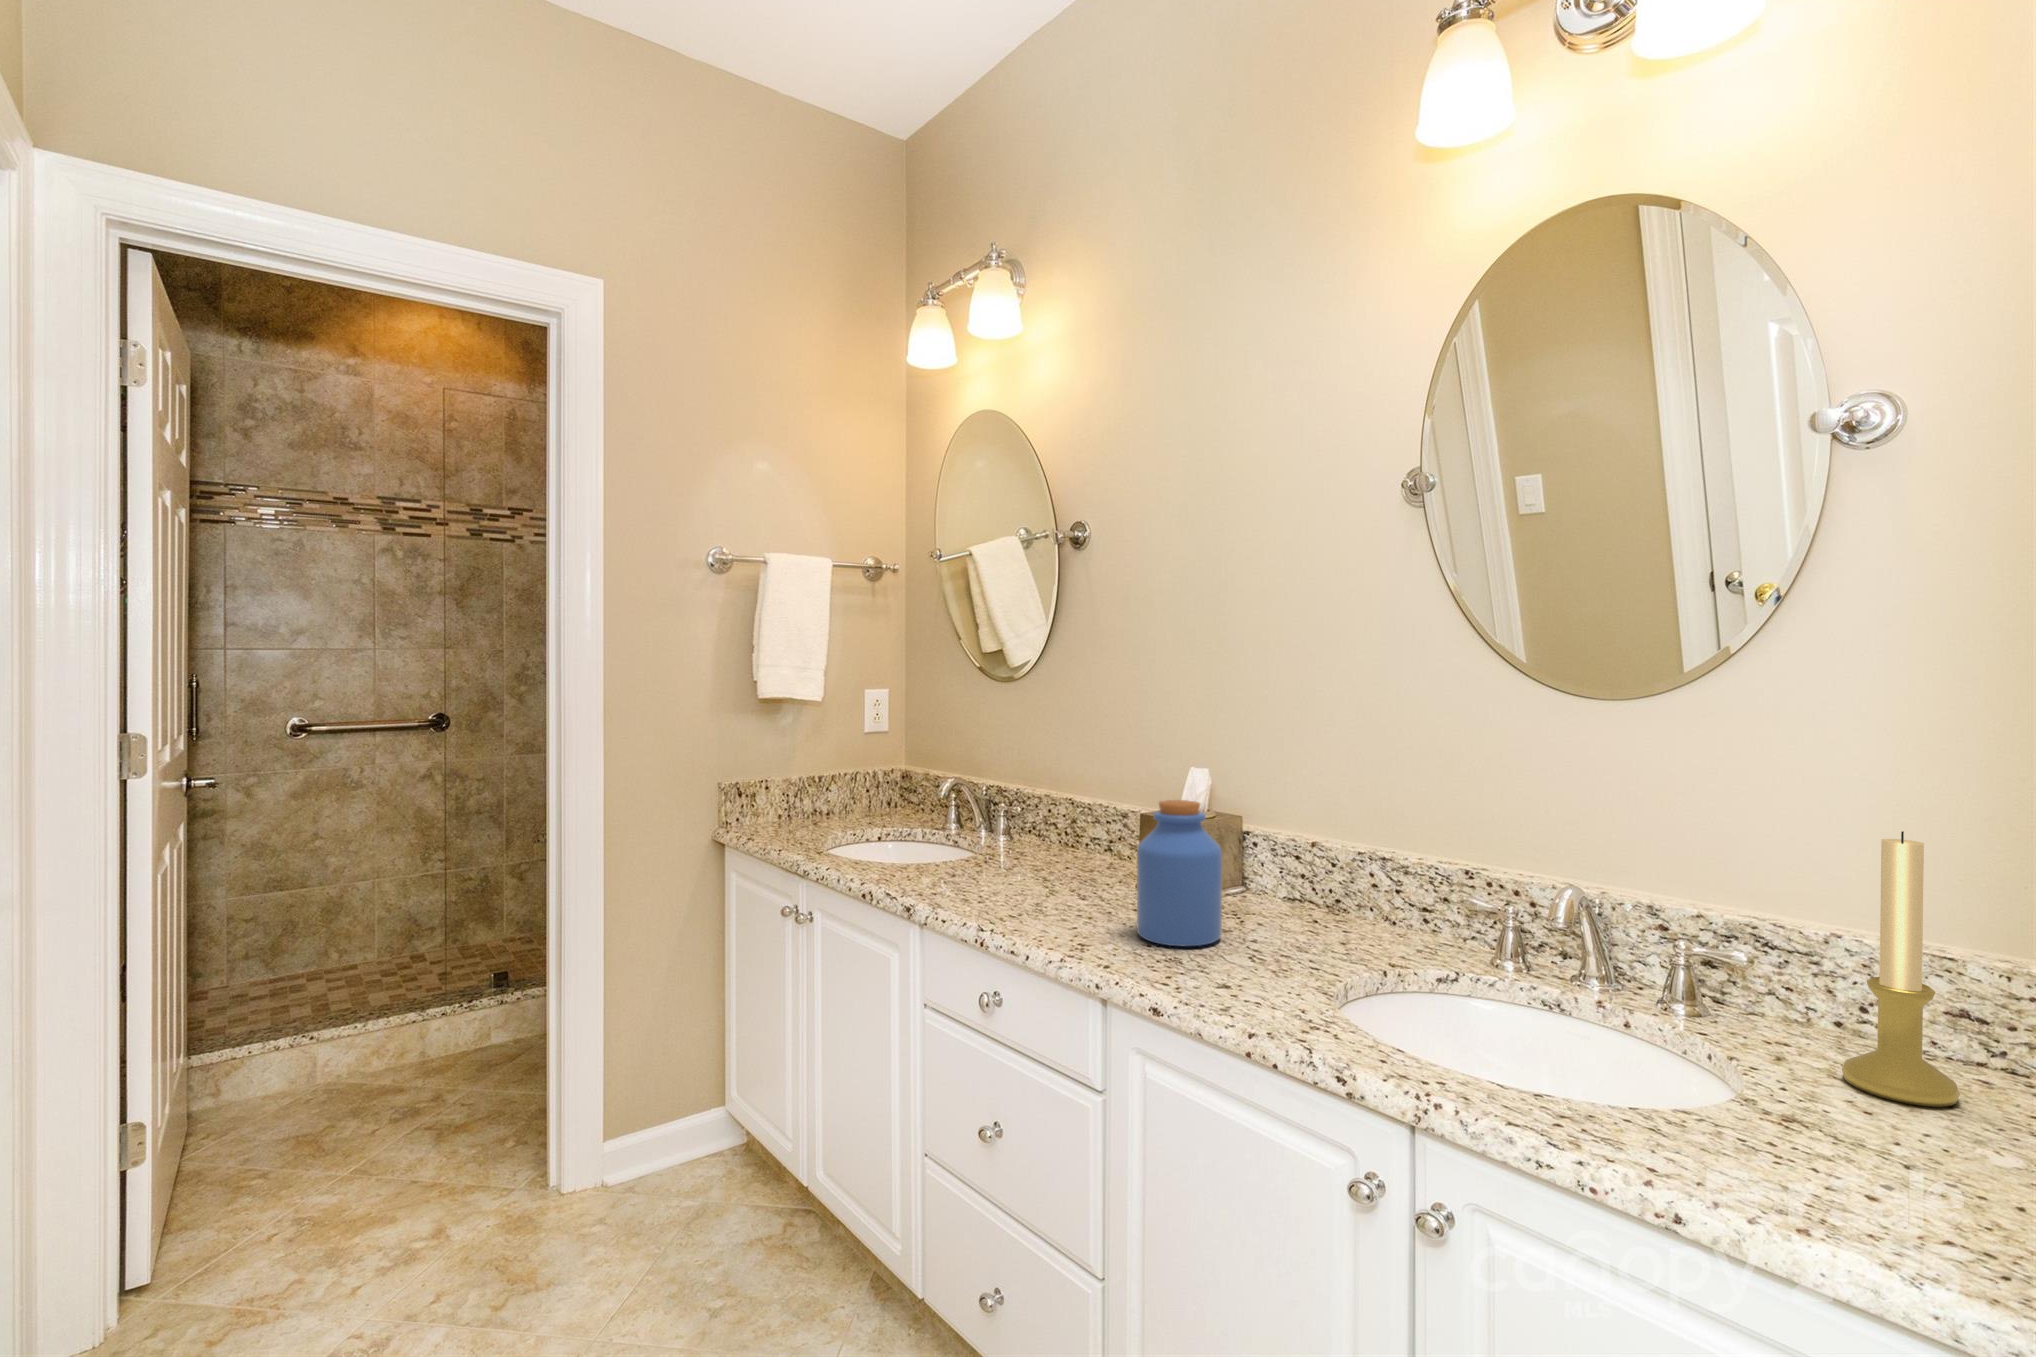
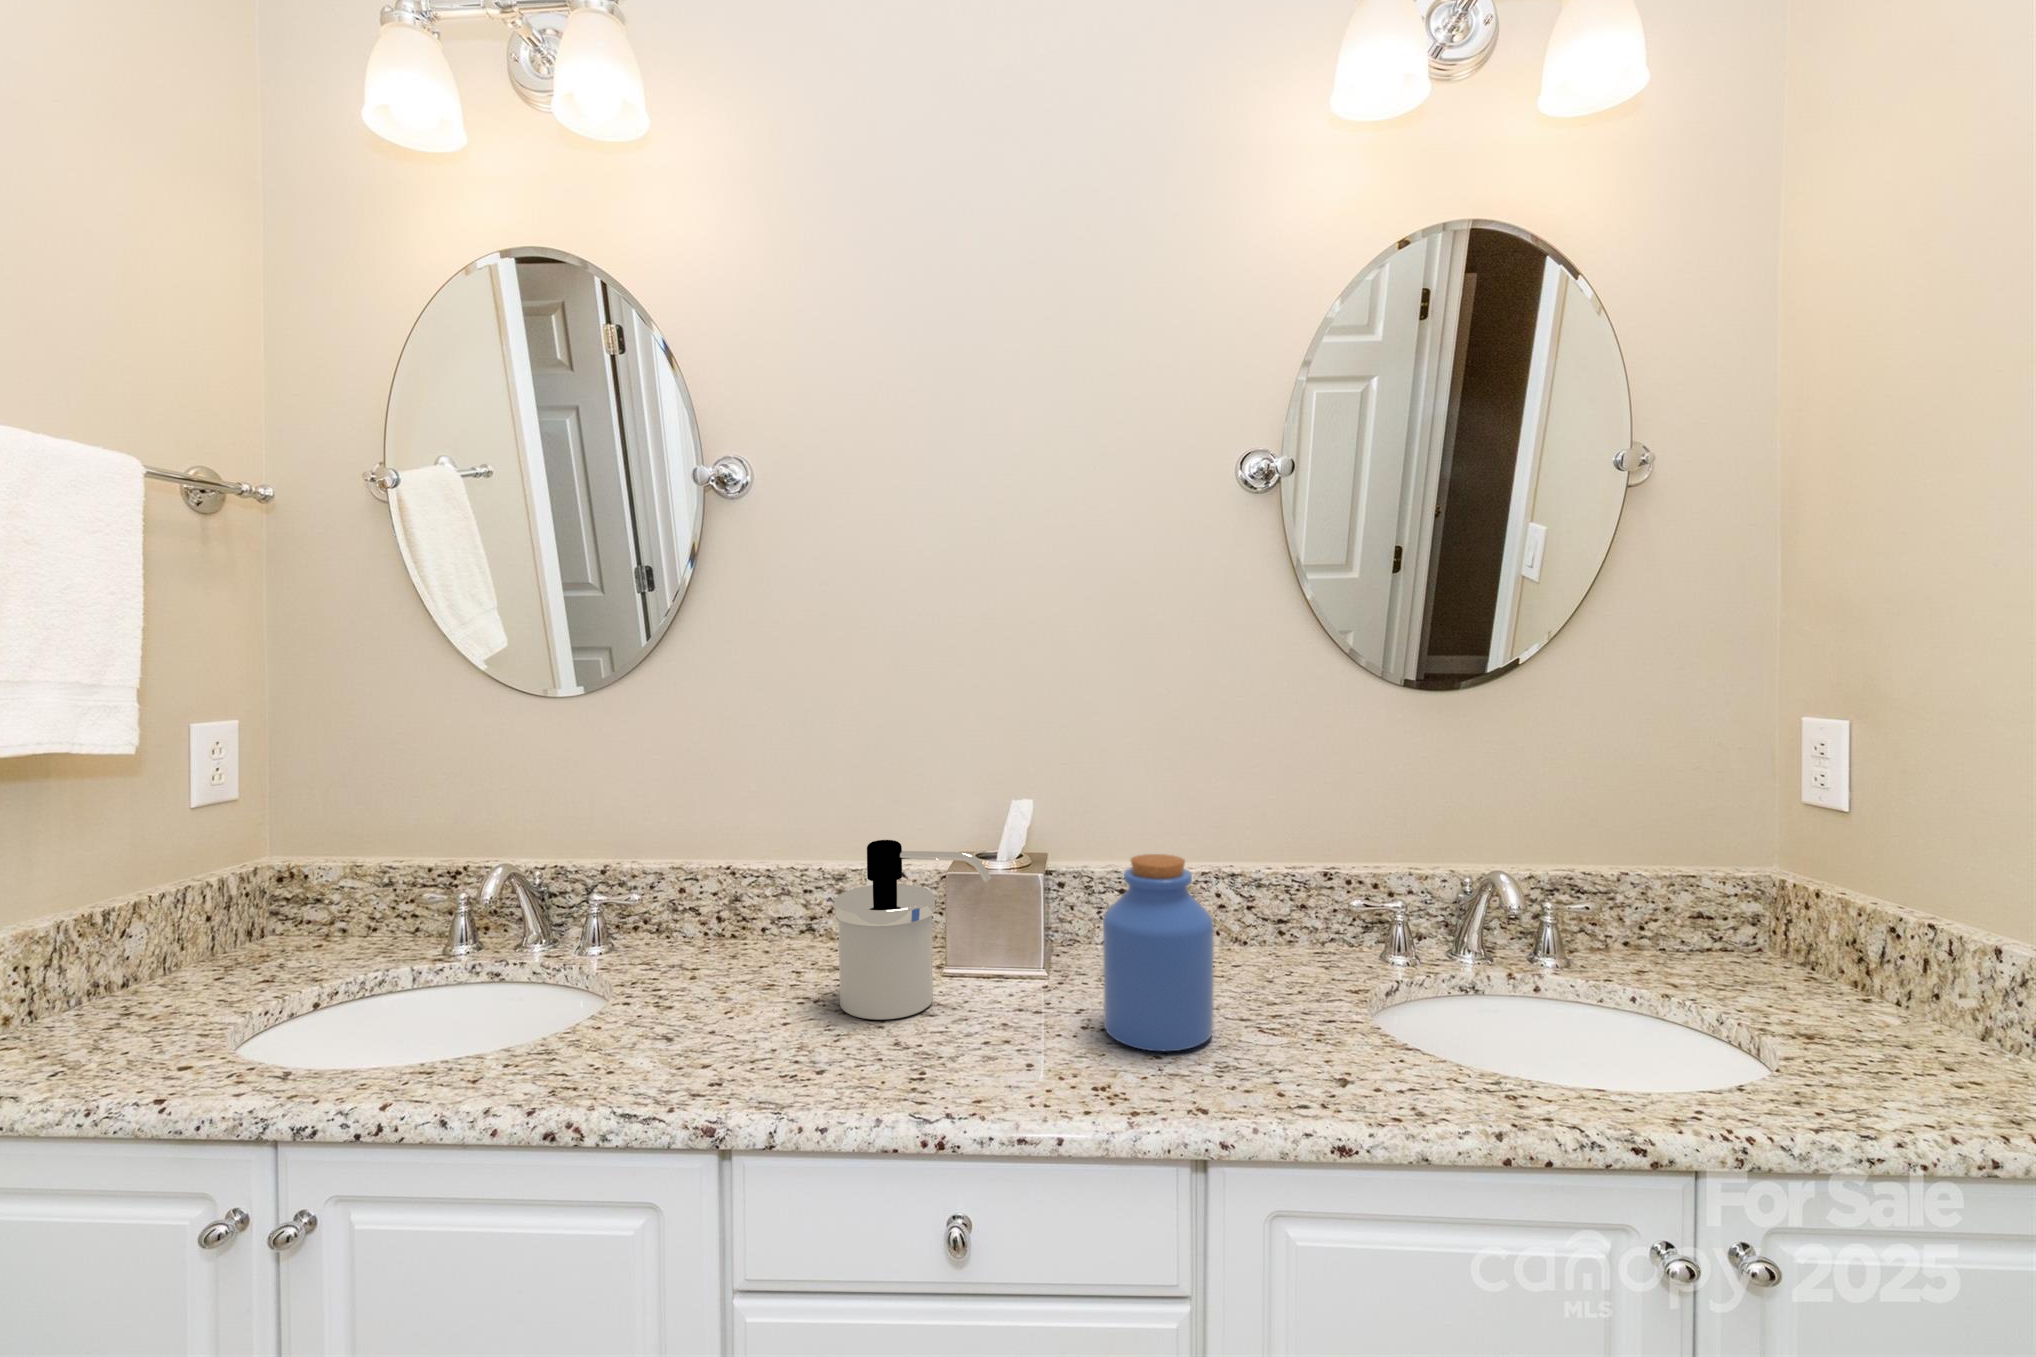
soap dispenser: none [1039,776,1122,895] -> present [835,840,991,1020]
candle holder: present [1842,831,1960,1107] -> none [1711,792,1794,997]

